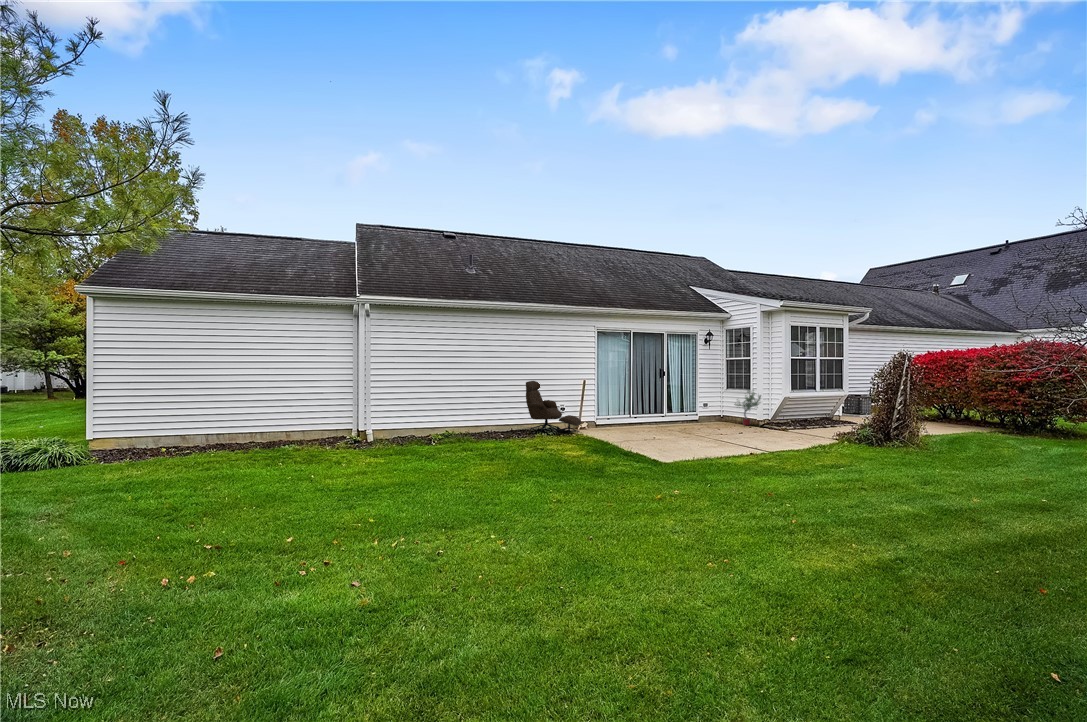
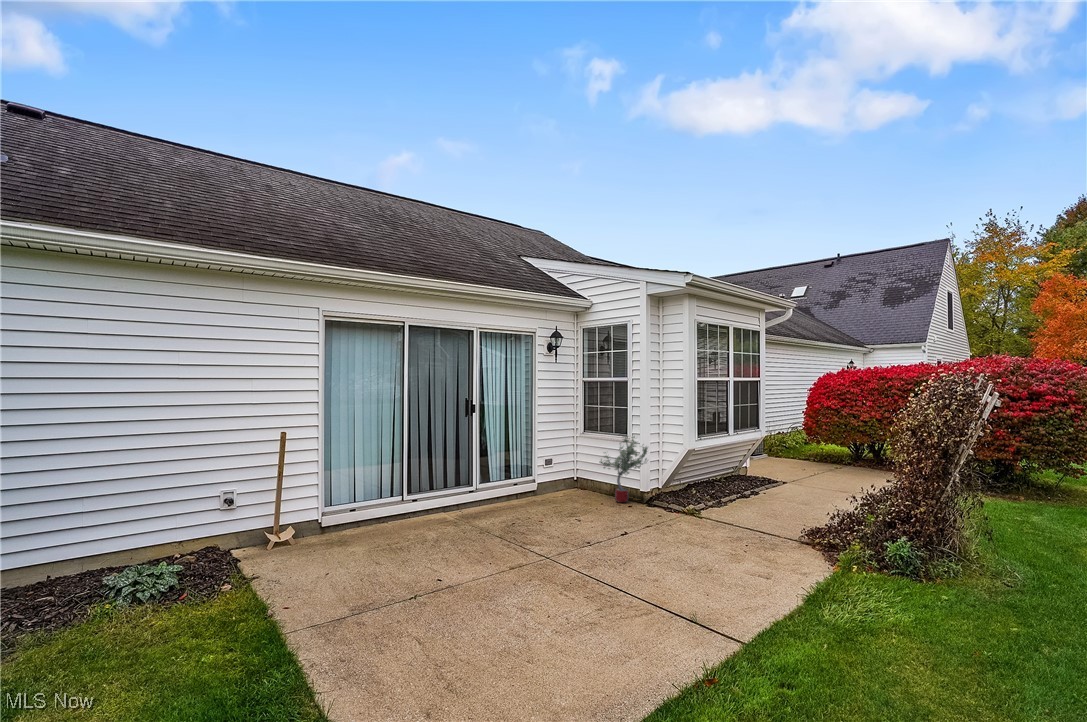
lounge chair: present [526,381,581,433] -> none [68,440,251,594]

